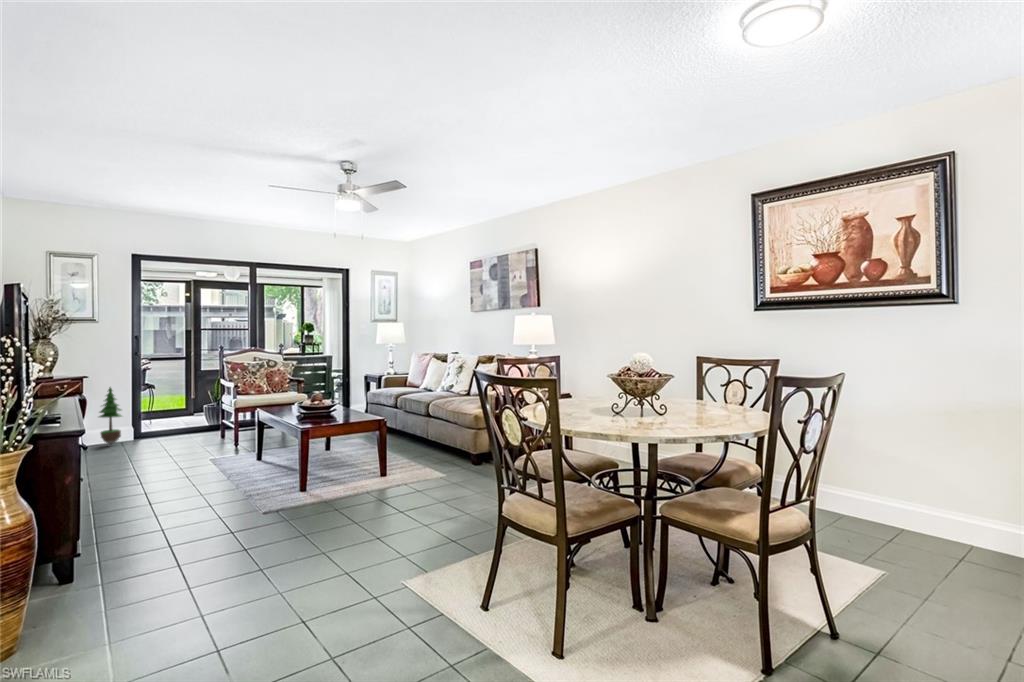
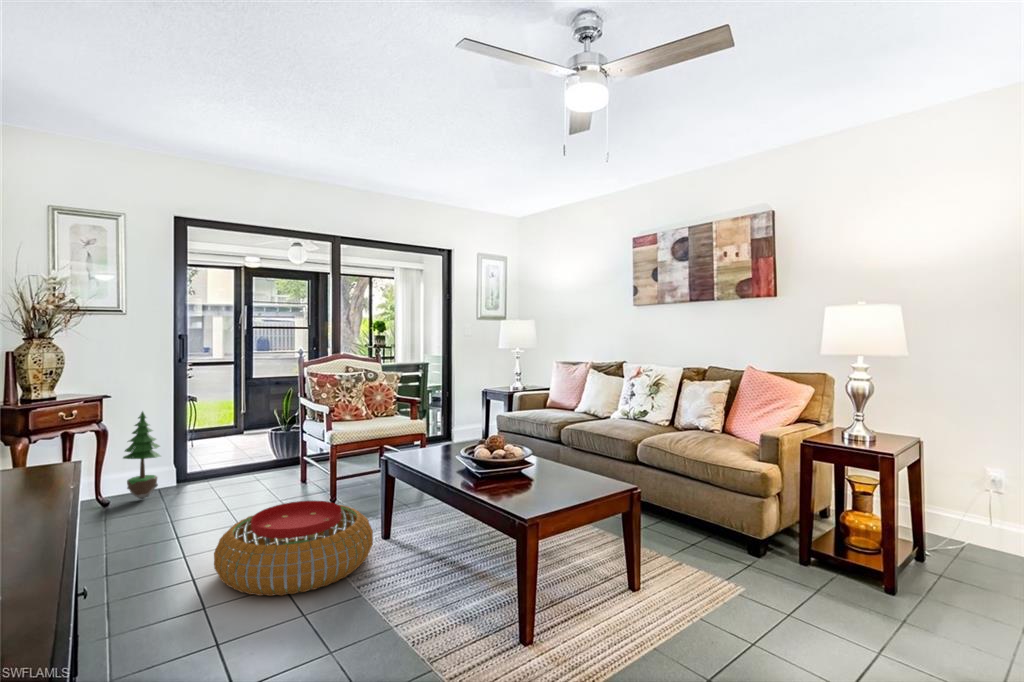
pouf: none [146,435,244,480] -> present [214,501,373,596]

